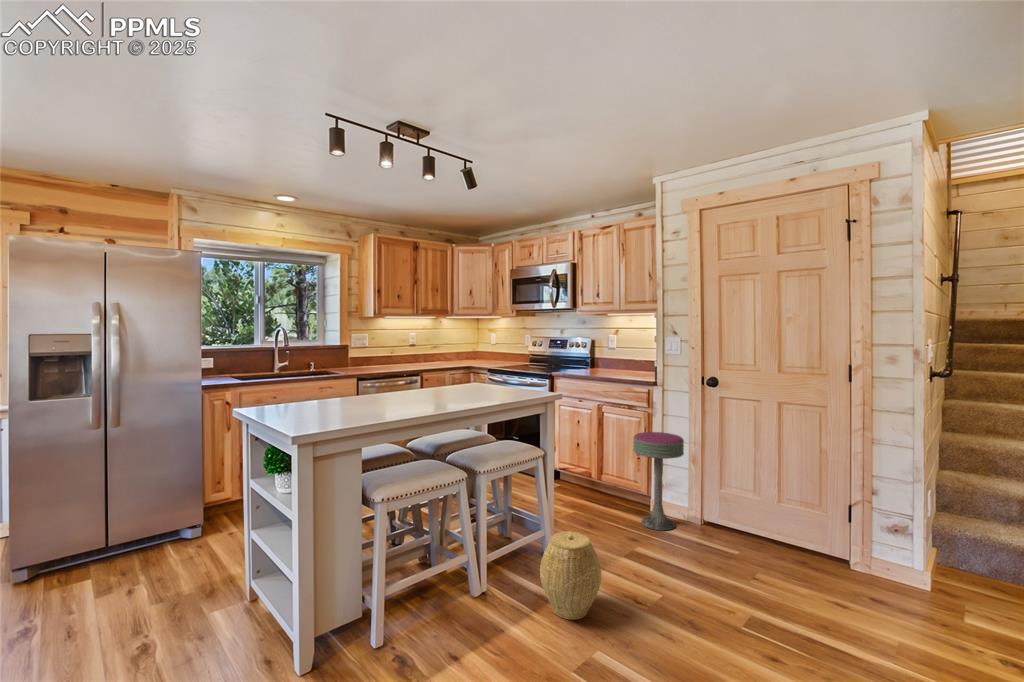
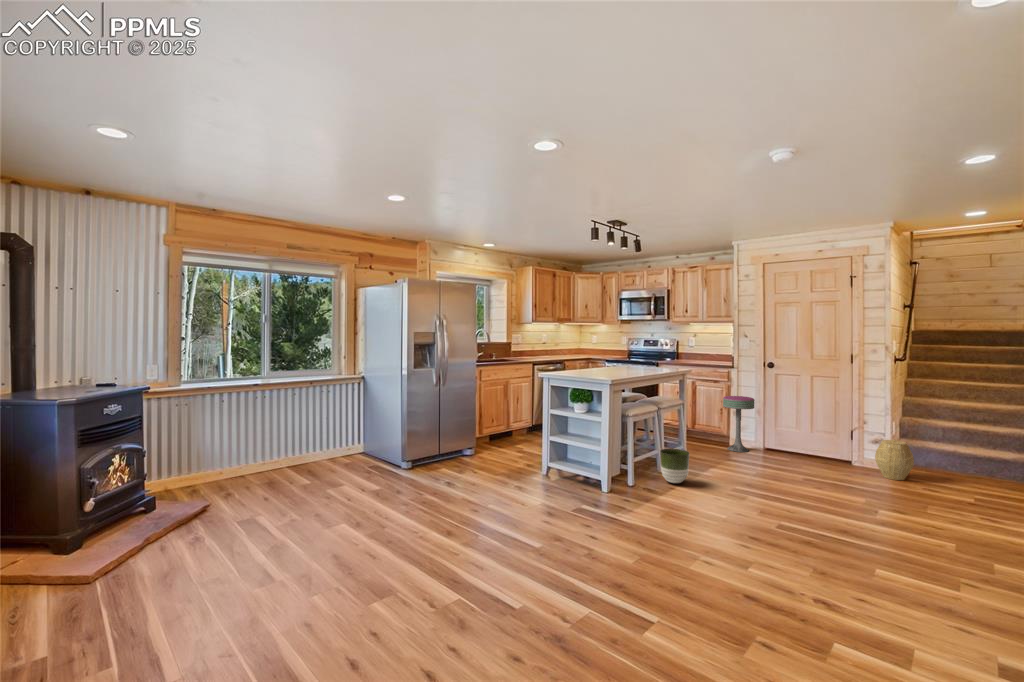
woven basket: present [540,531,601,620] -> present [875,440,914,480]
planter: none [446,560,504,642] -> present [660,449,690,483]

